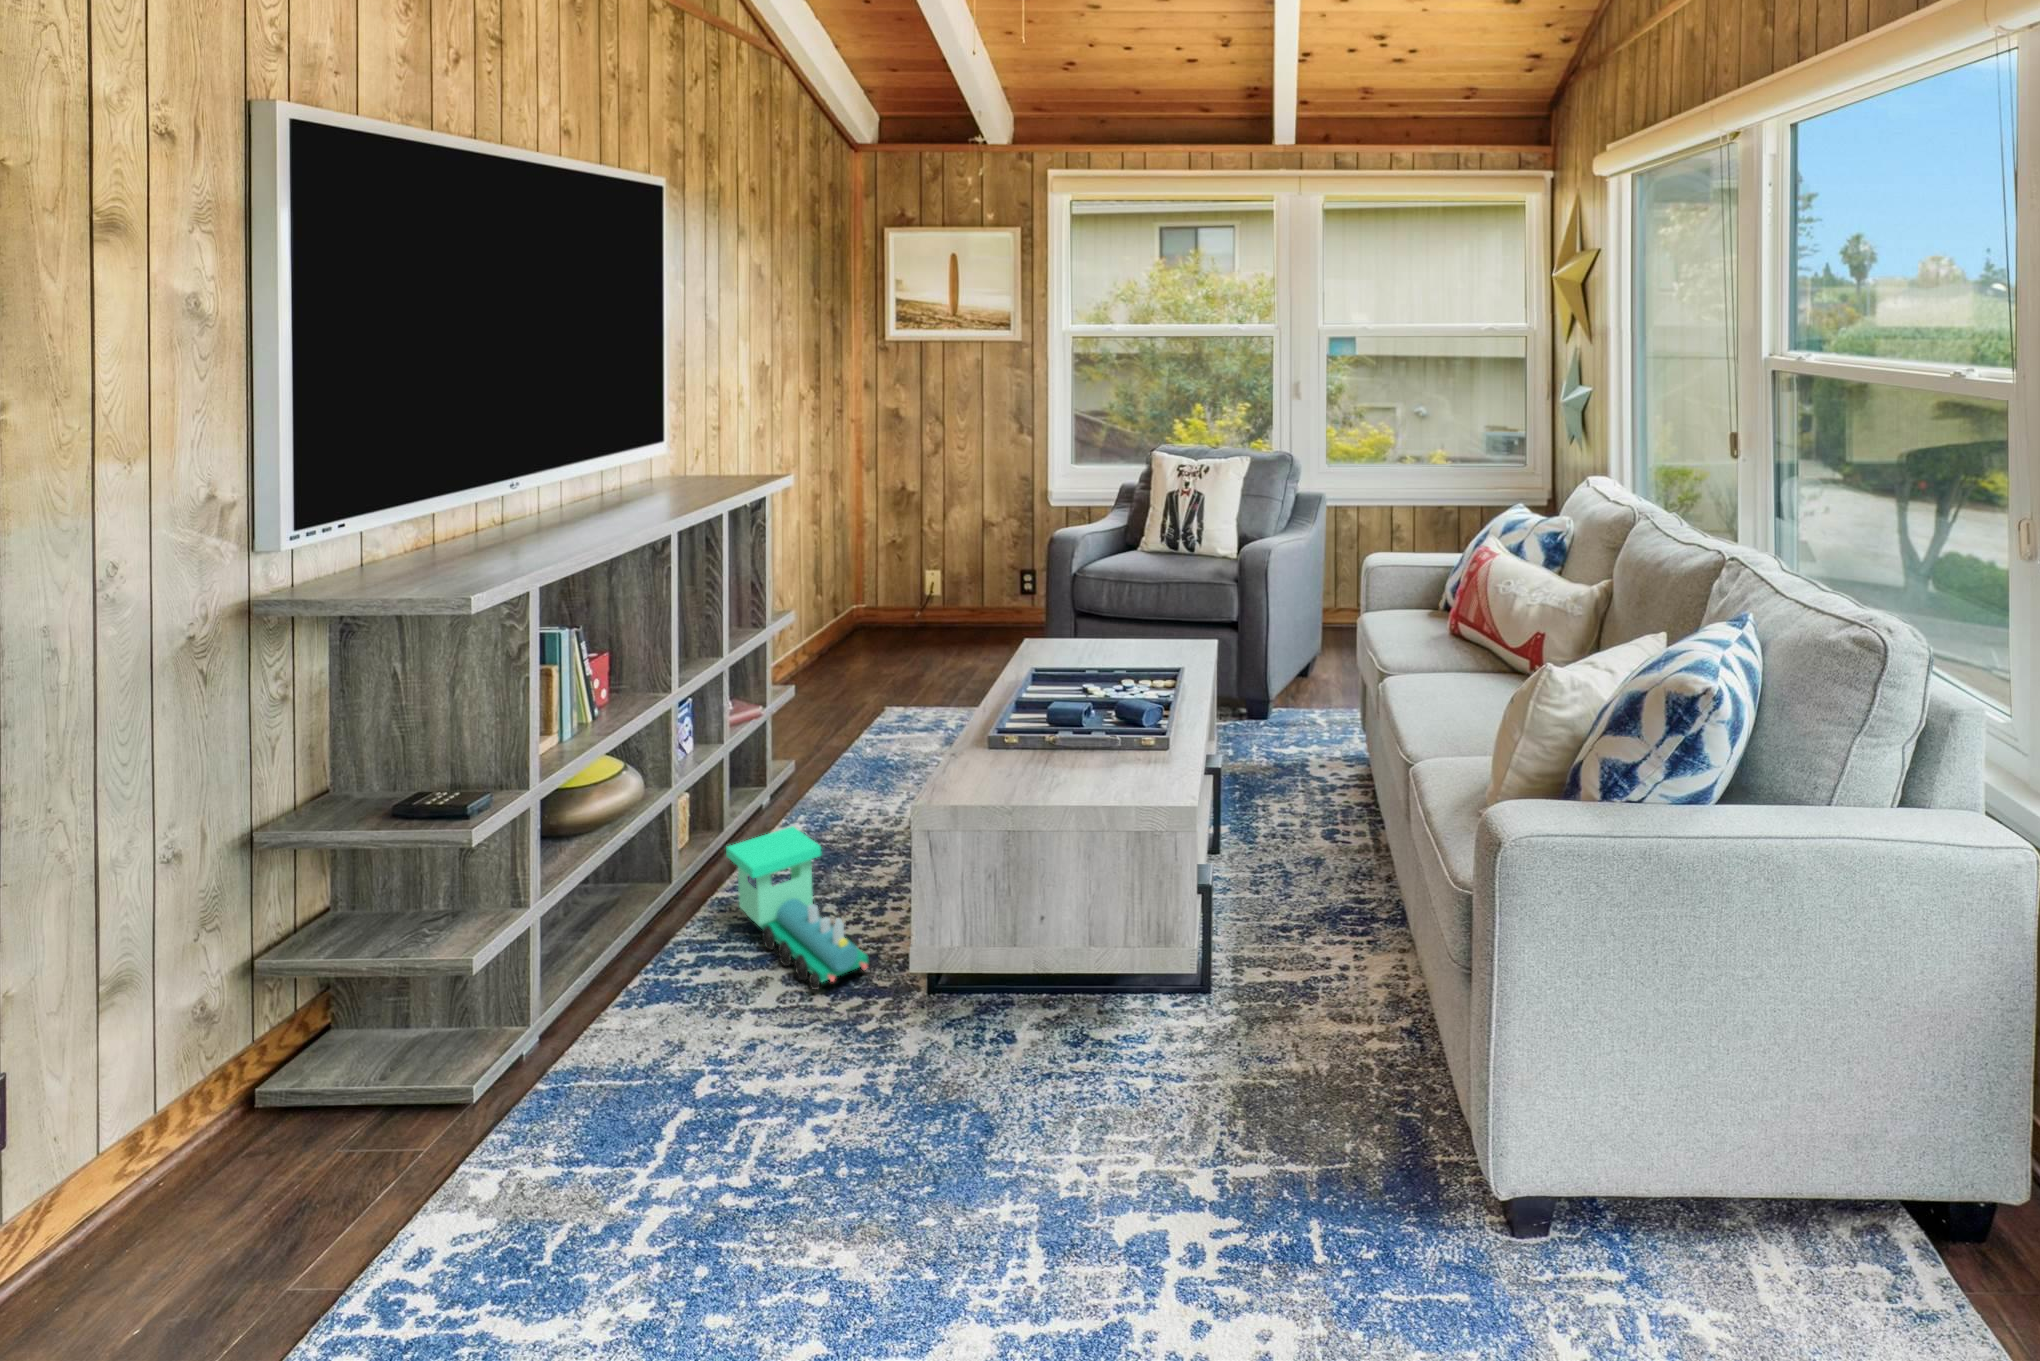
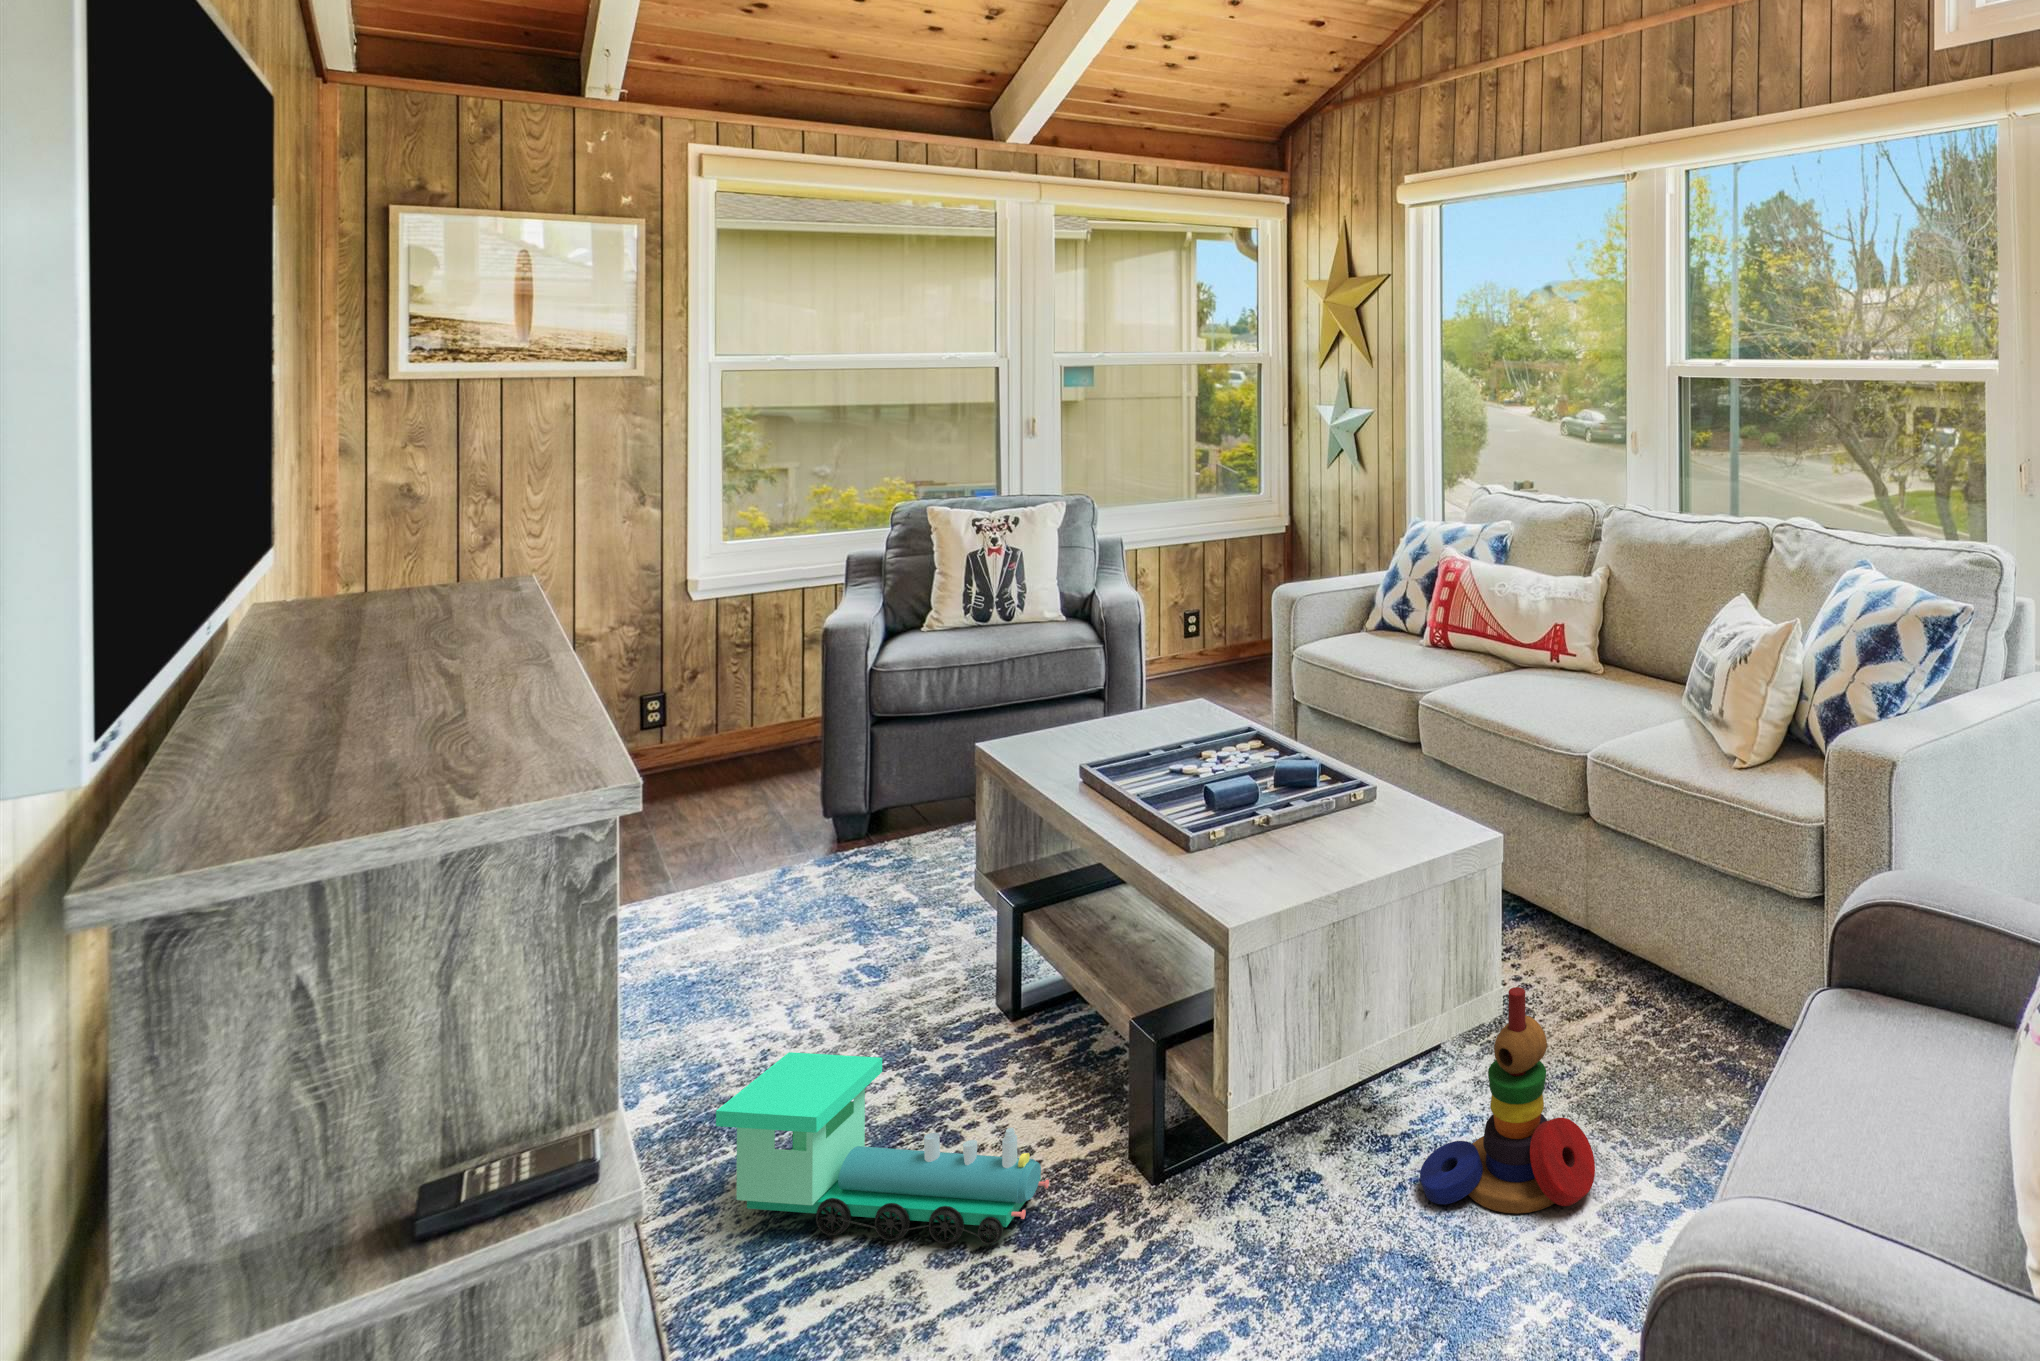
stacking toy: none [1042,941,1172,1143] -> present [1420,987,1595,1213]

